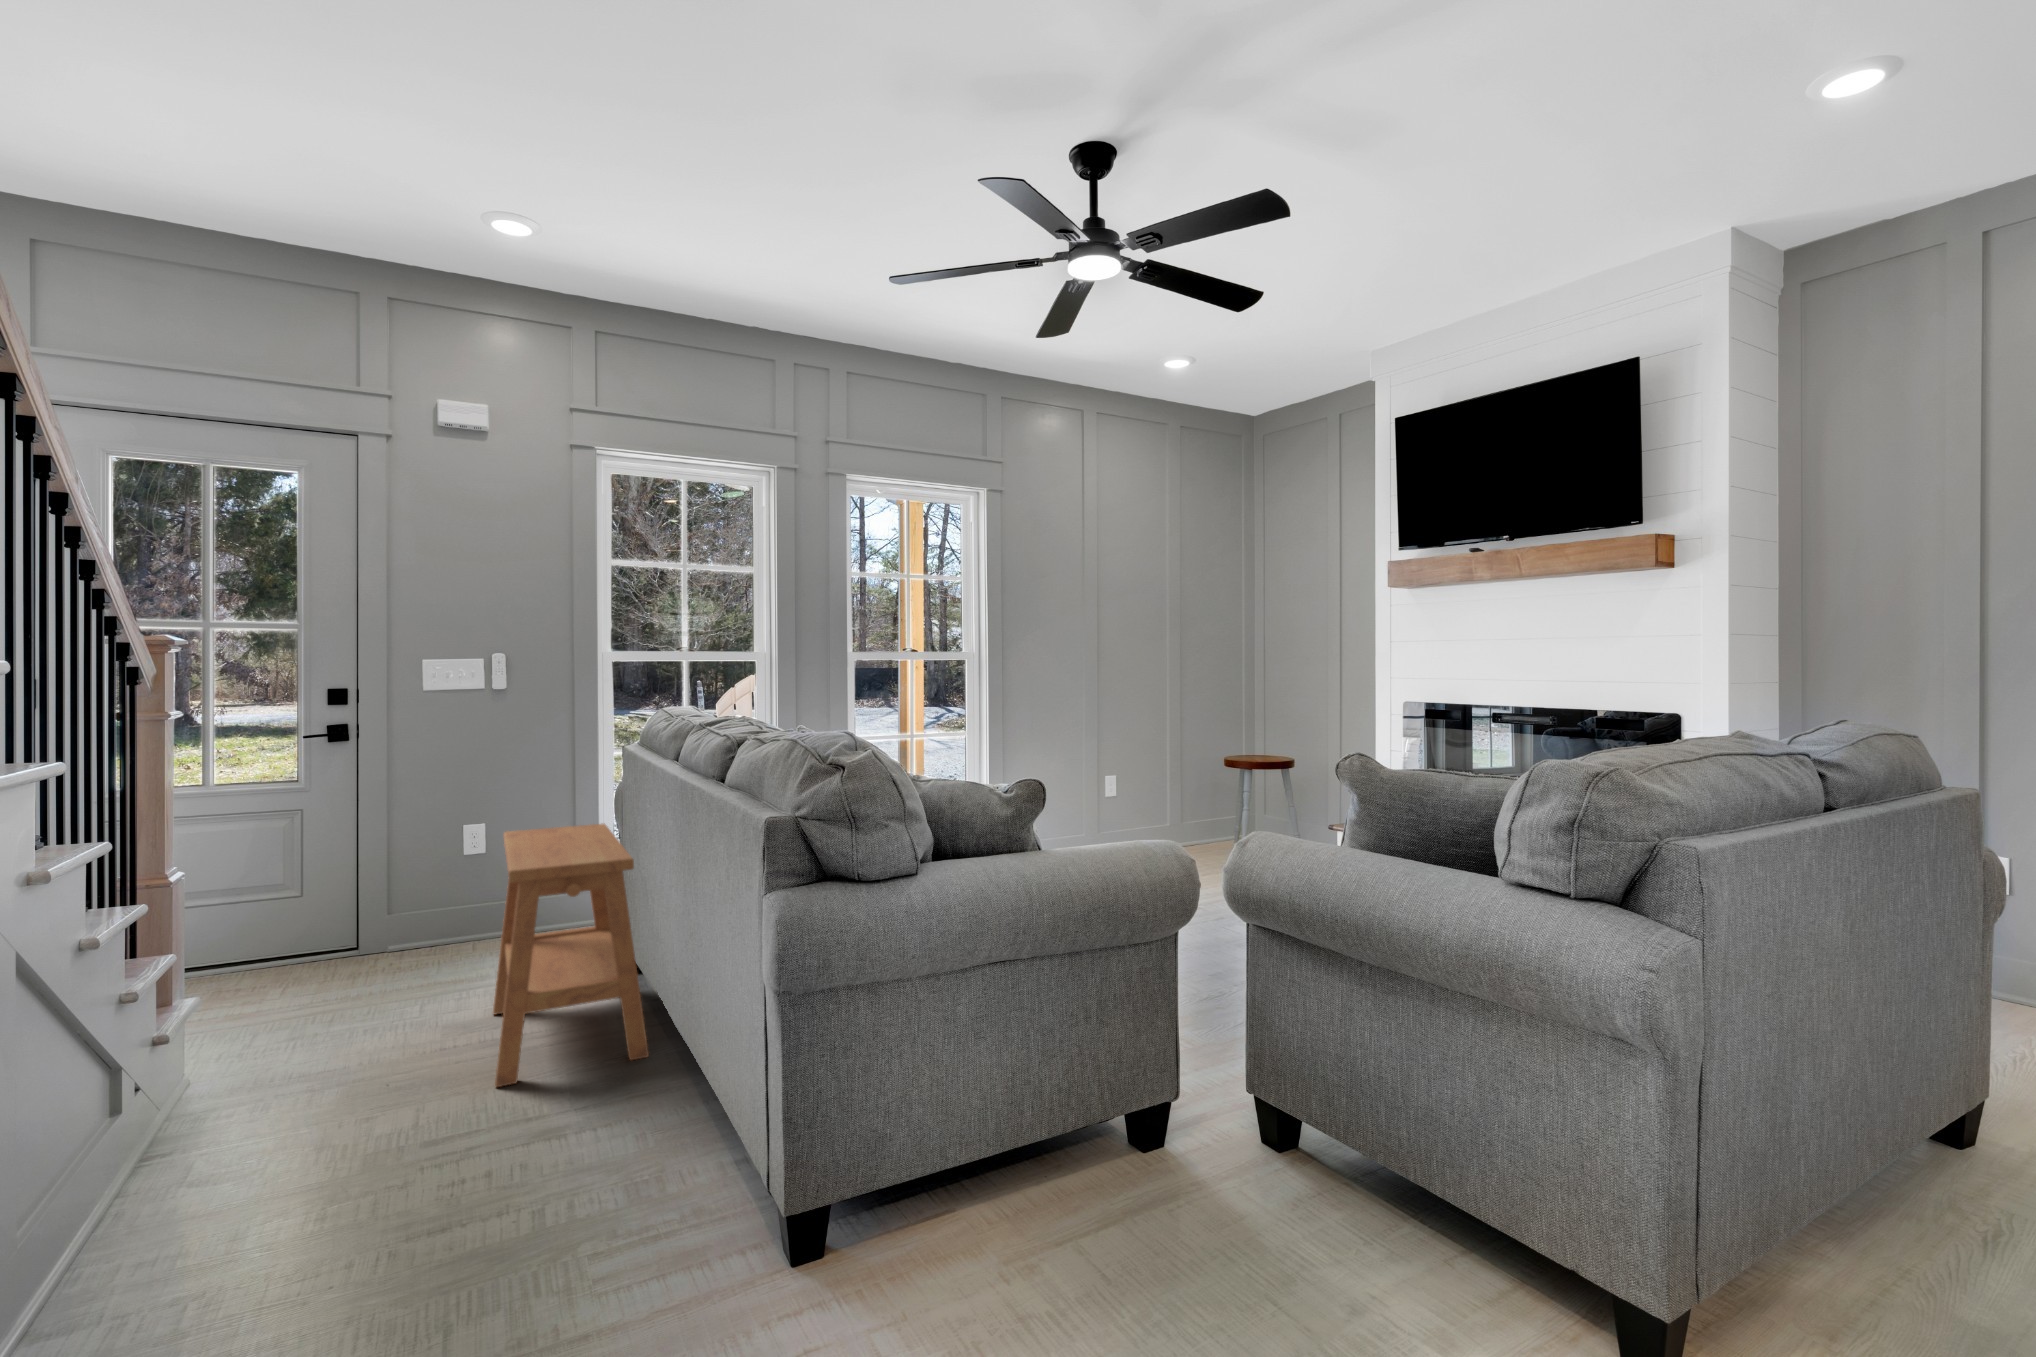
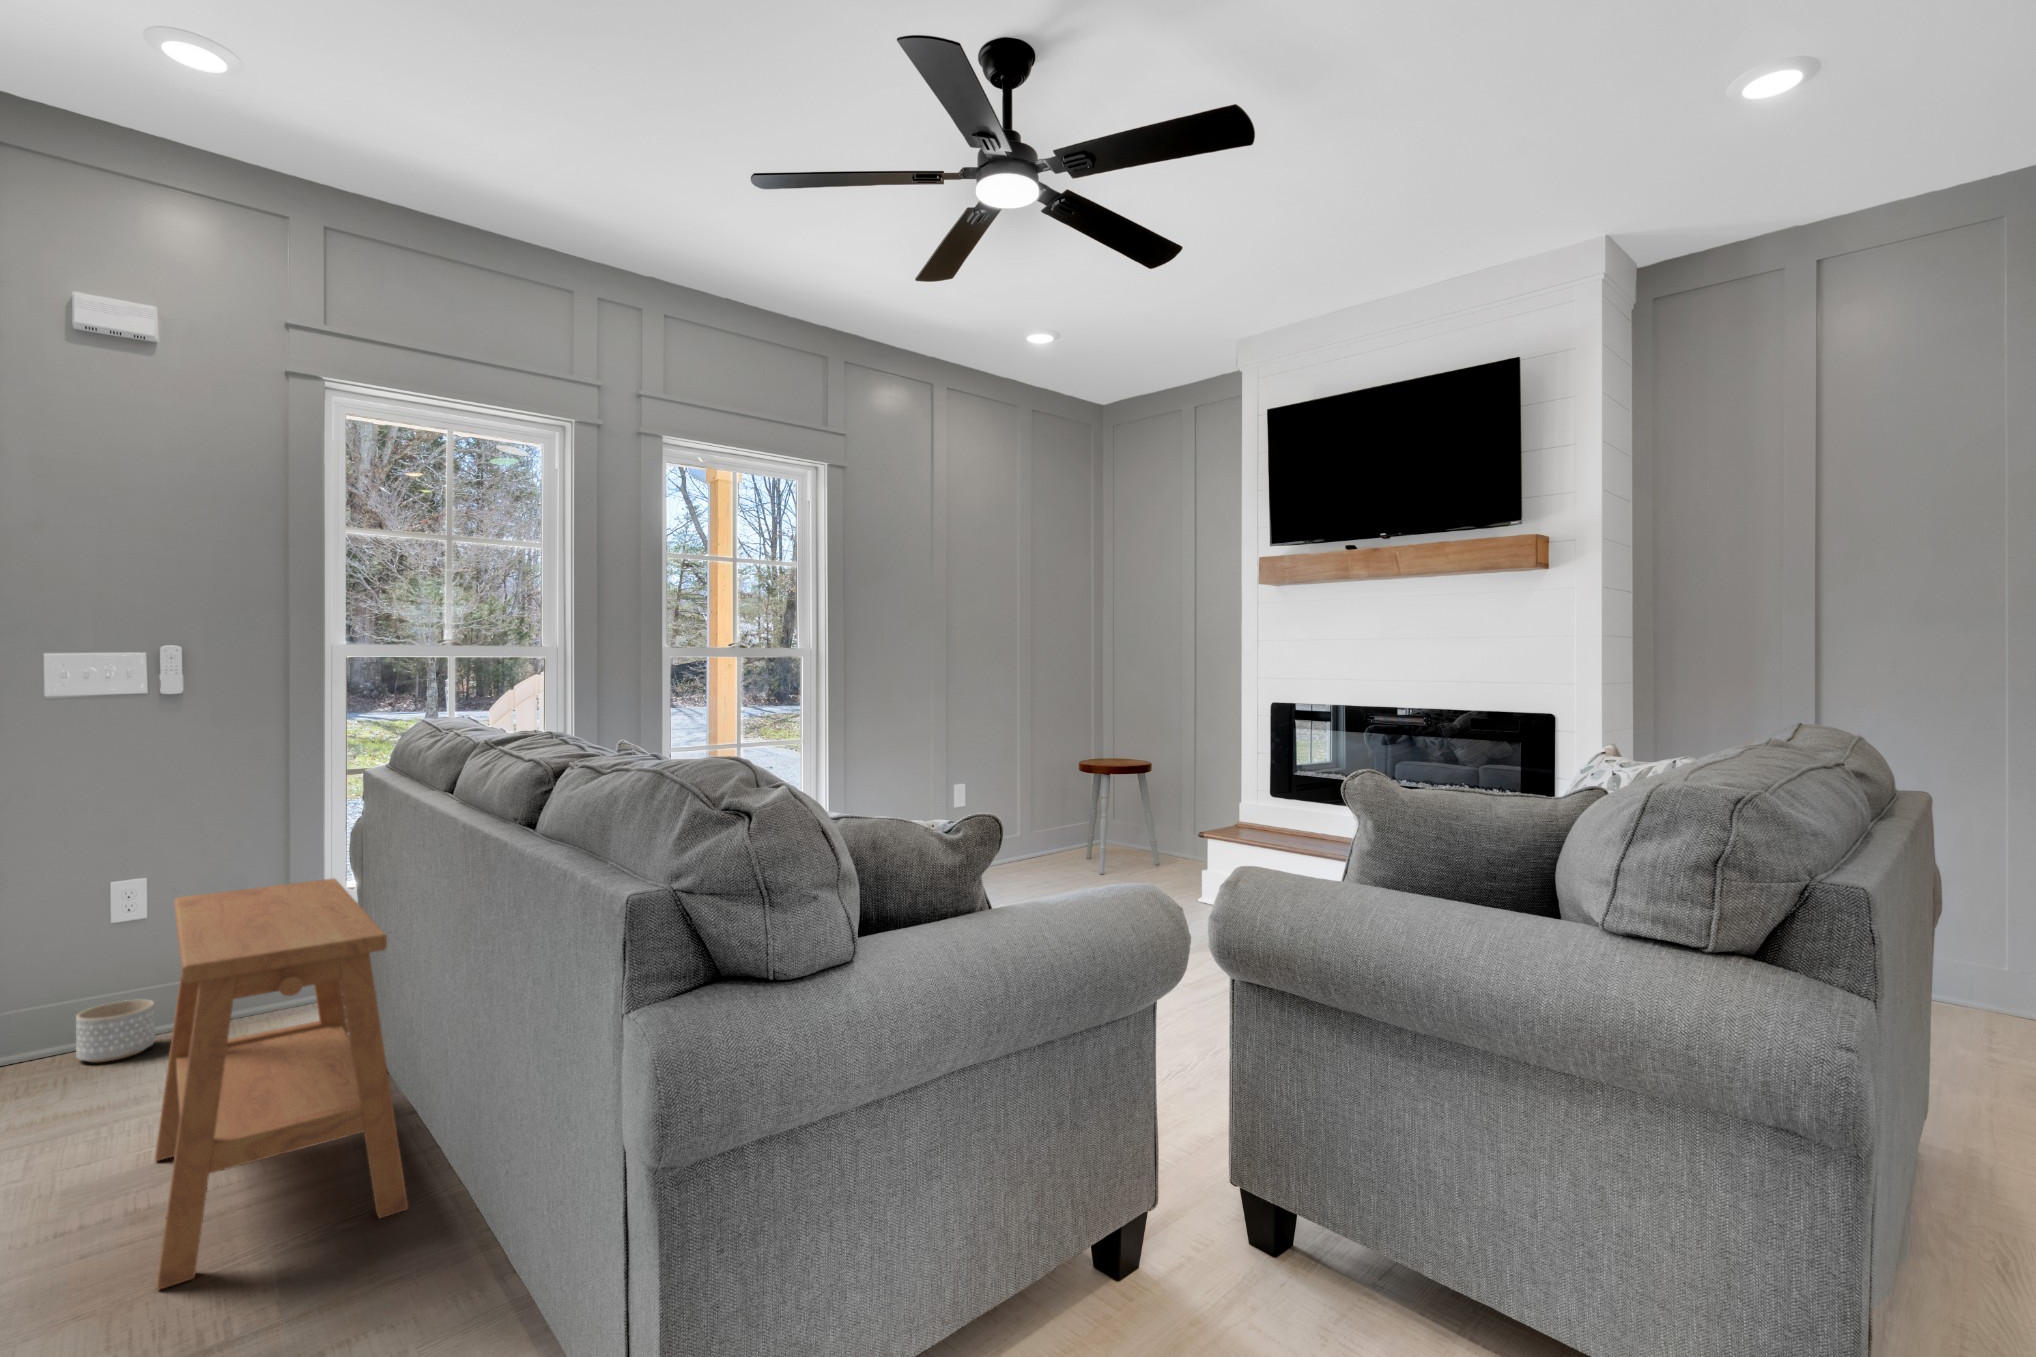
planter: none [443,911,492,952] -> present [76,999,155,1062]

